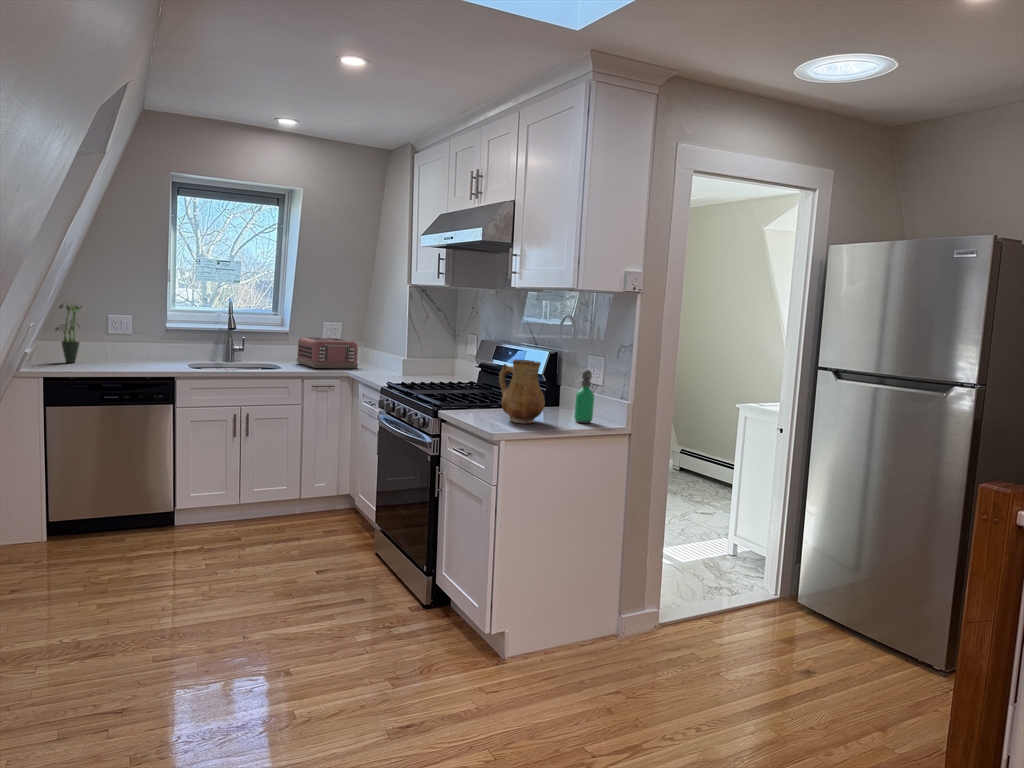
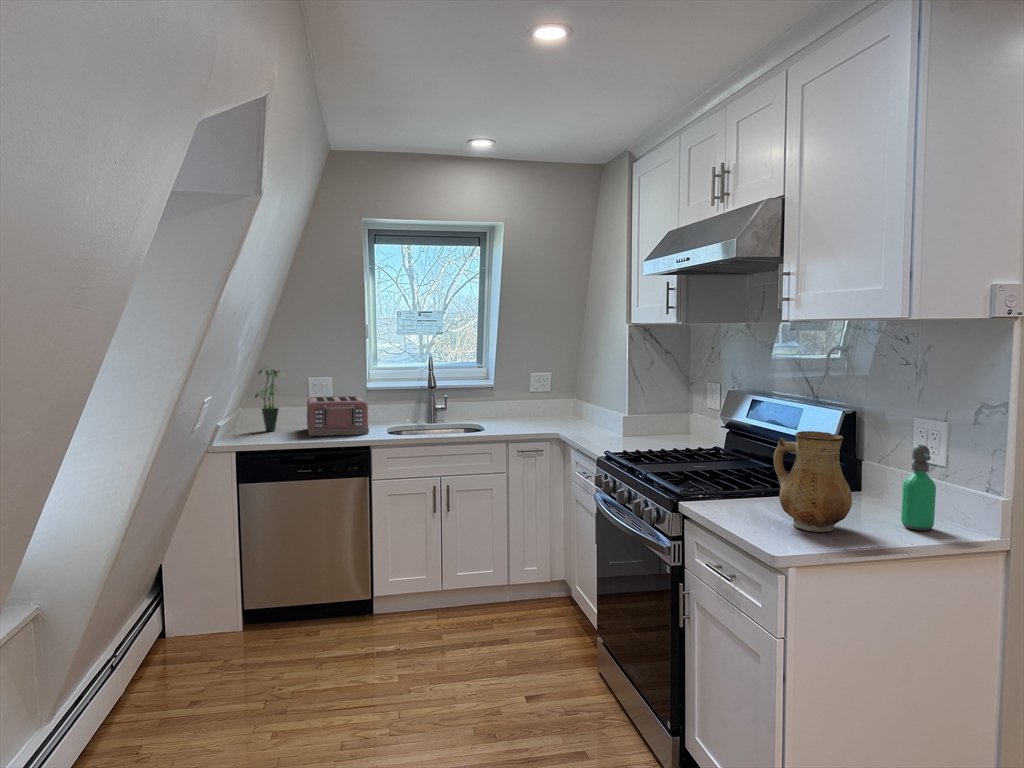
toaster: present [297,337,358,368] -> present [307,396,369,436]

